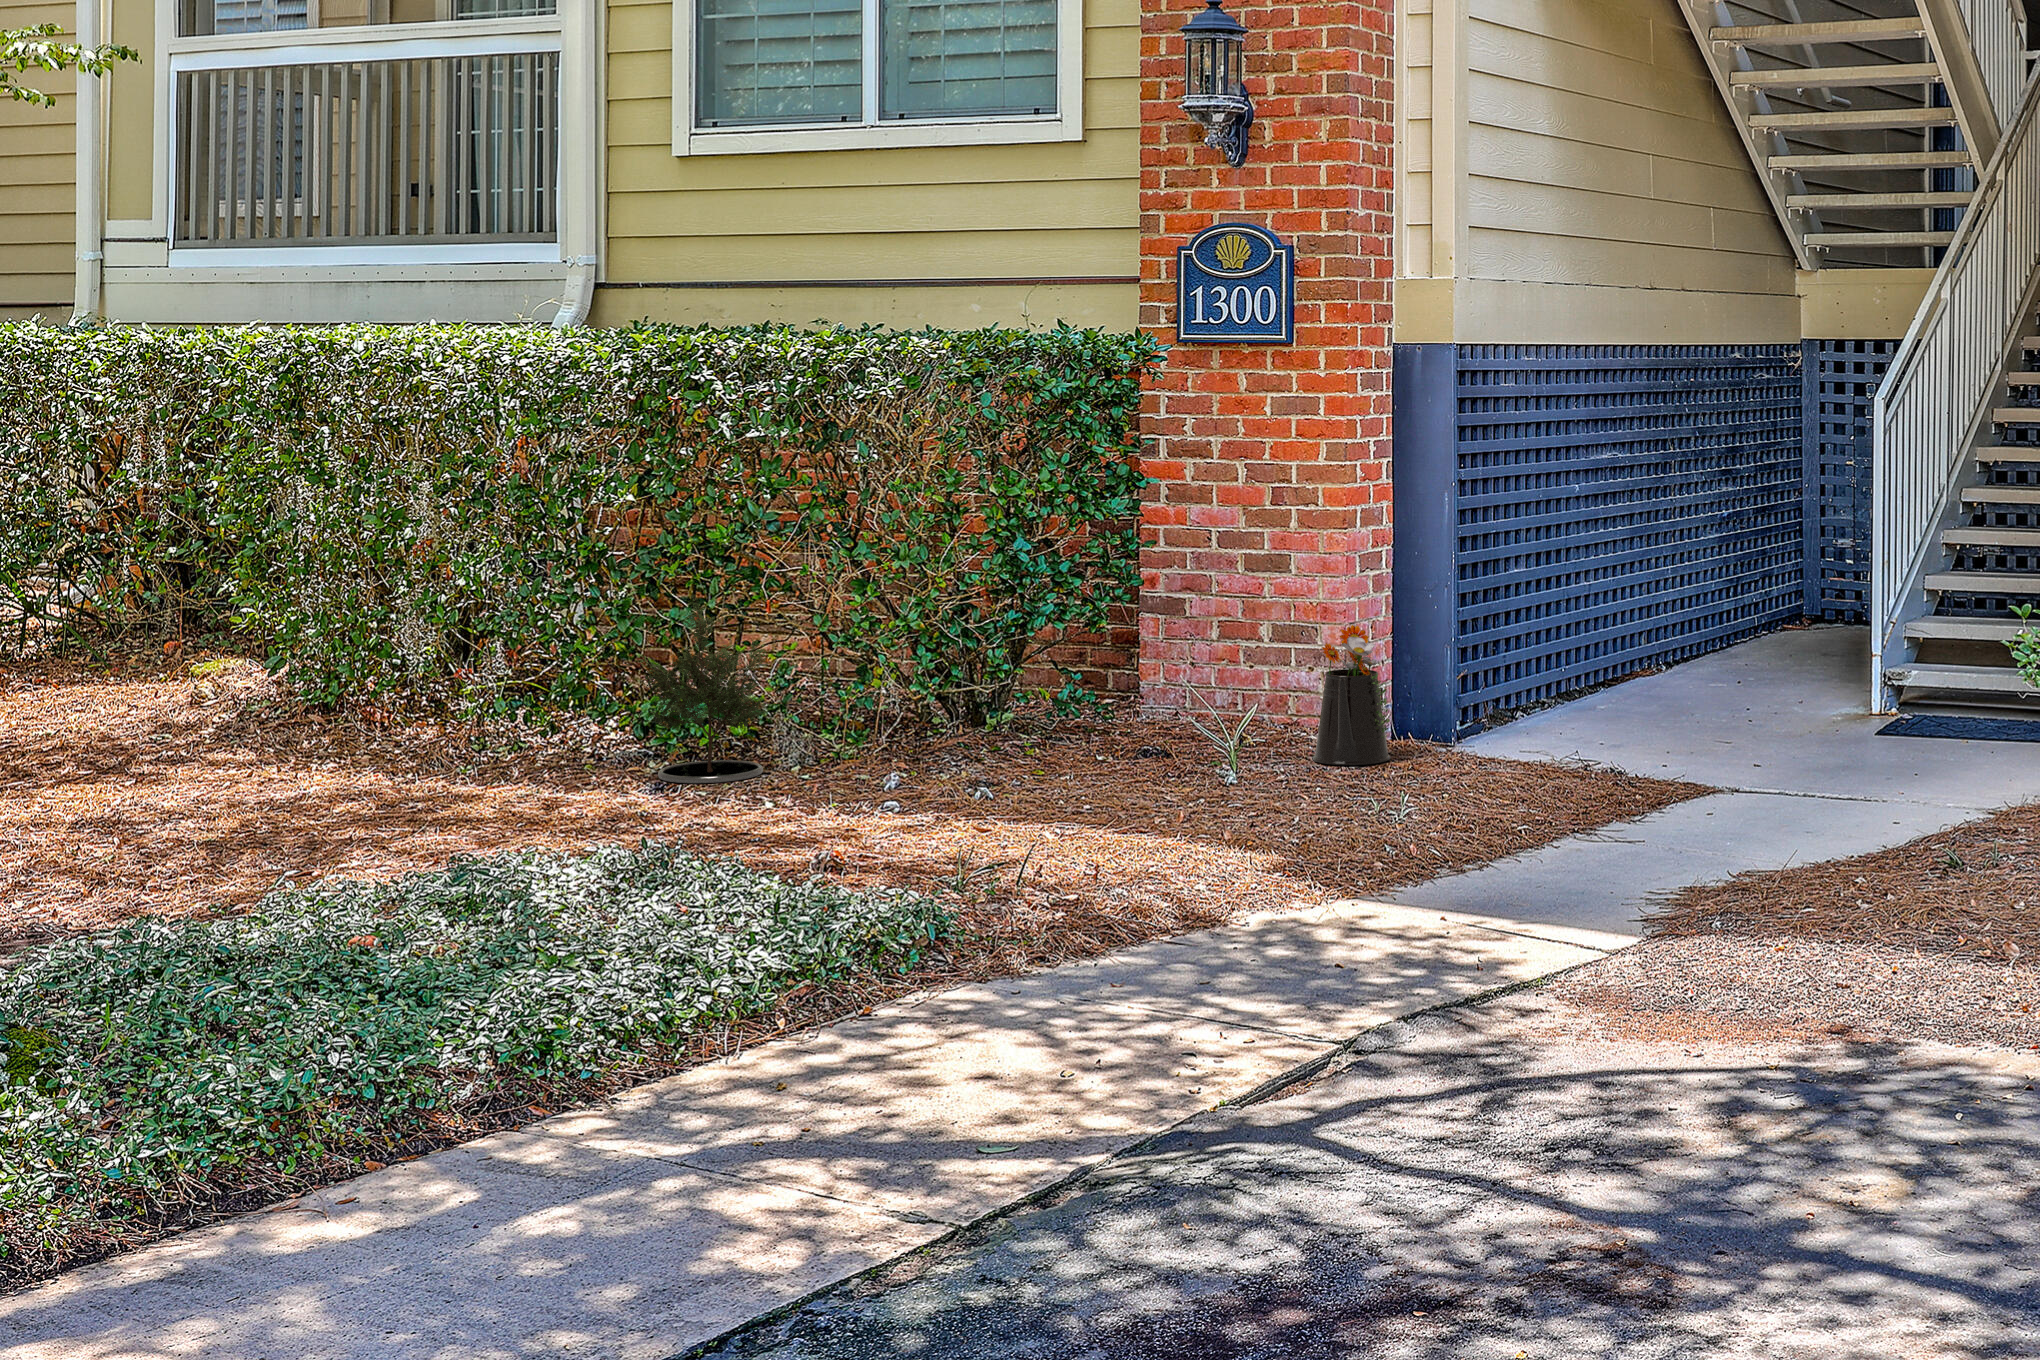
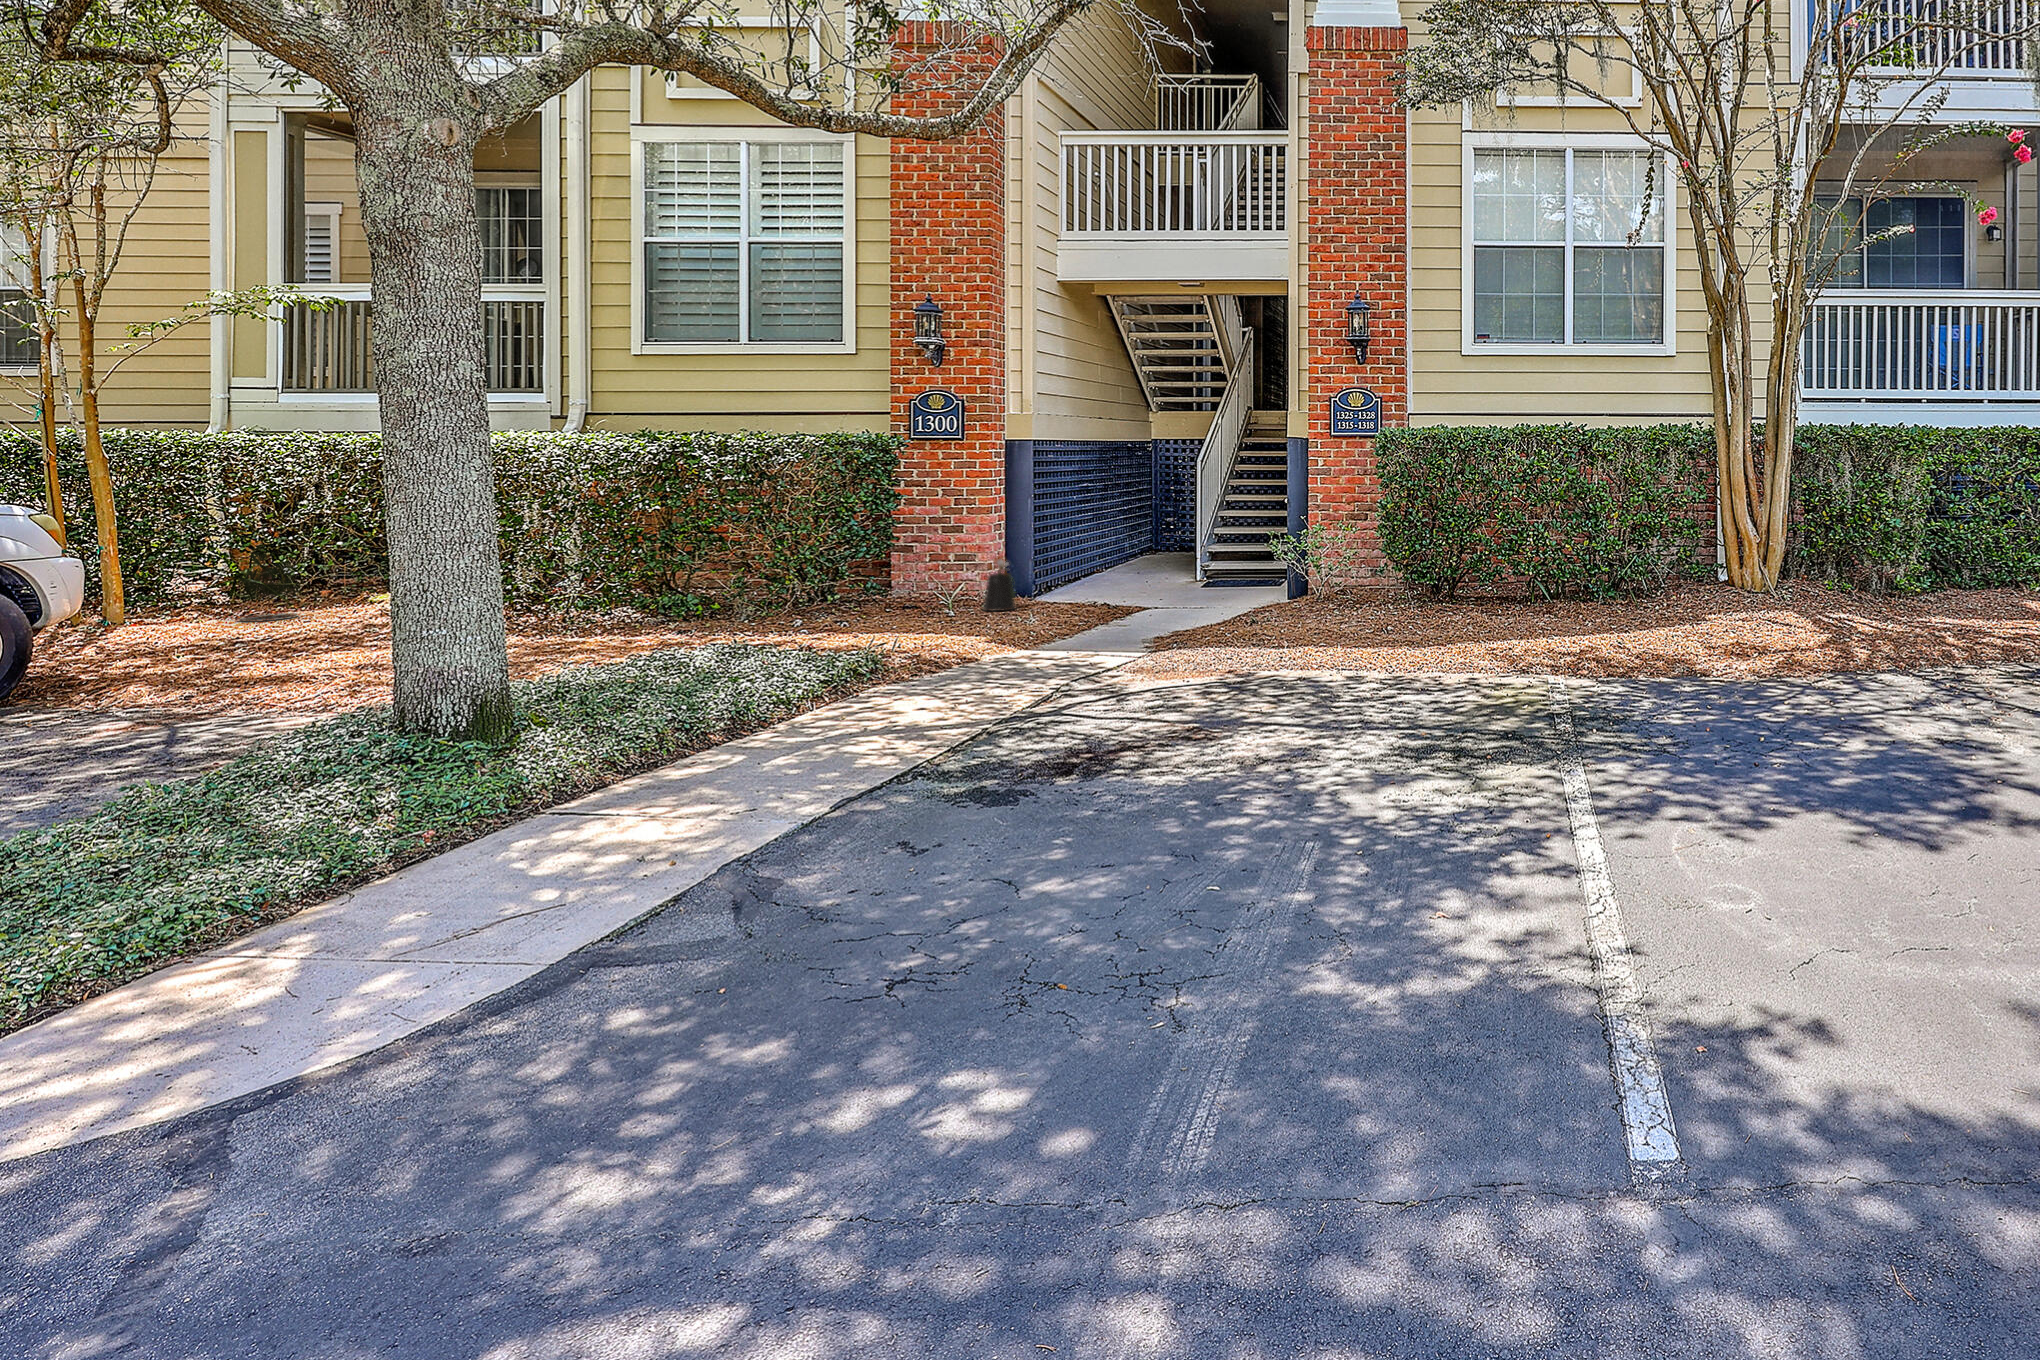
potted tree: present [638,593,768,783] -> present [238,548,298,622]

